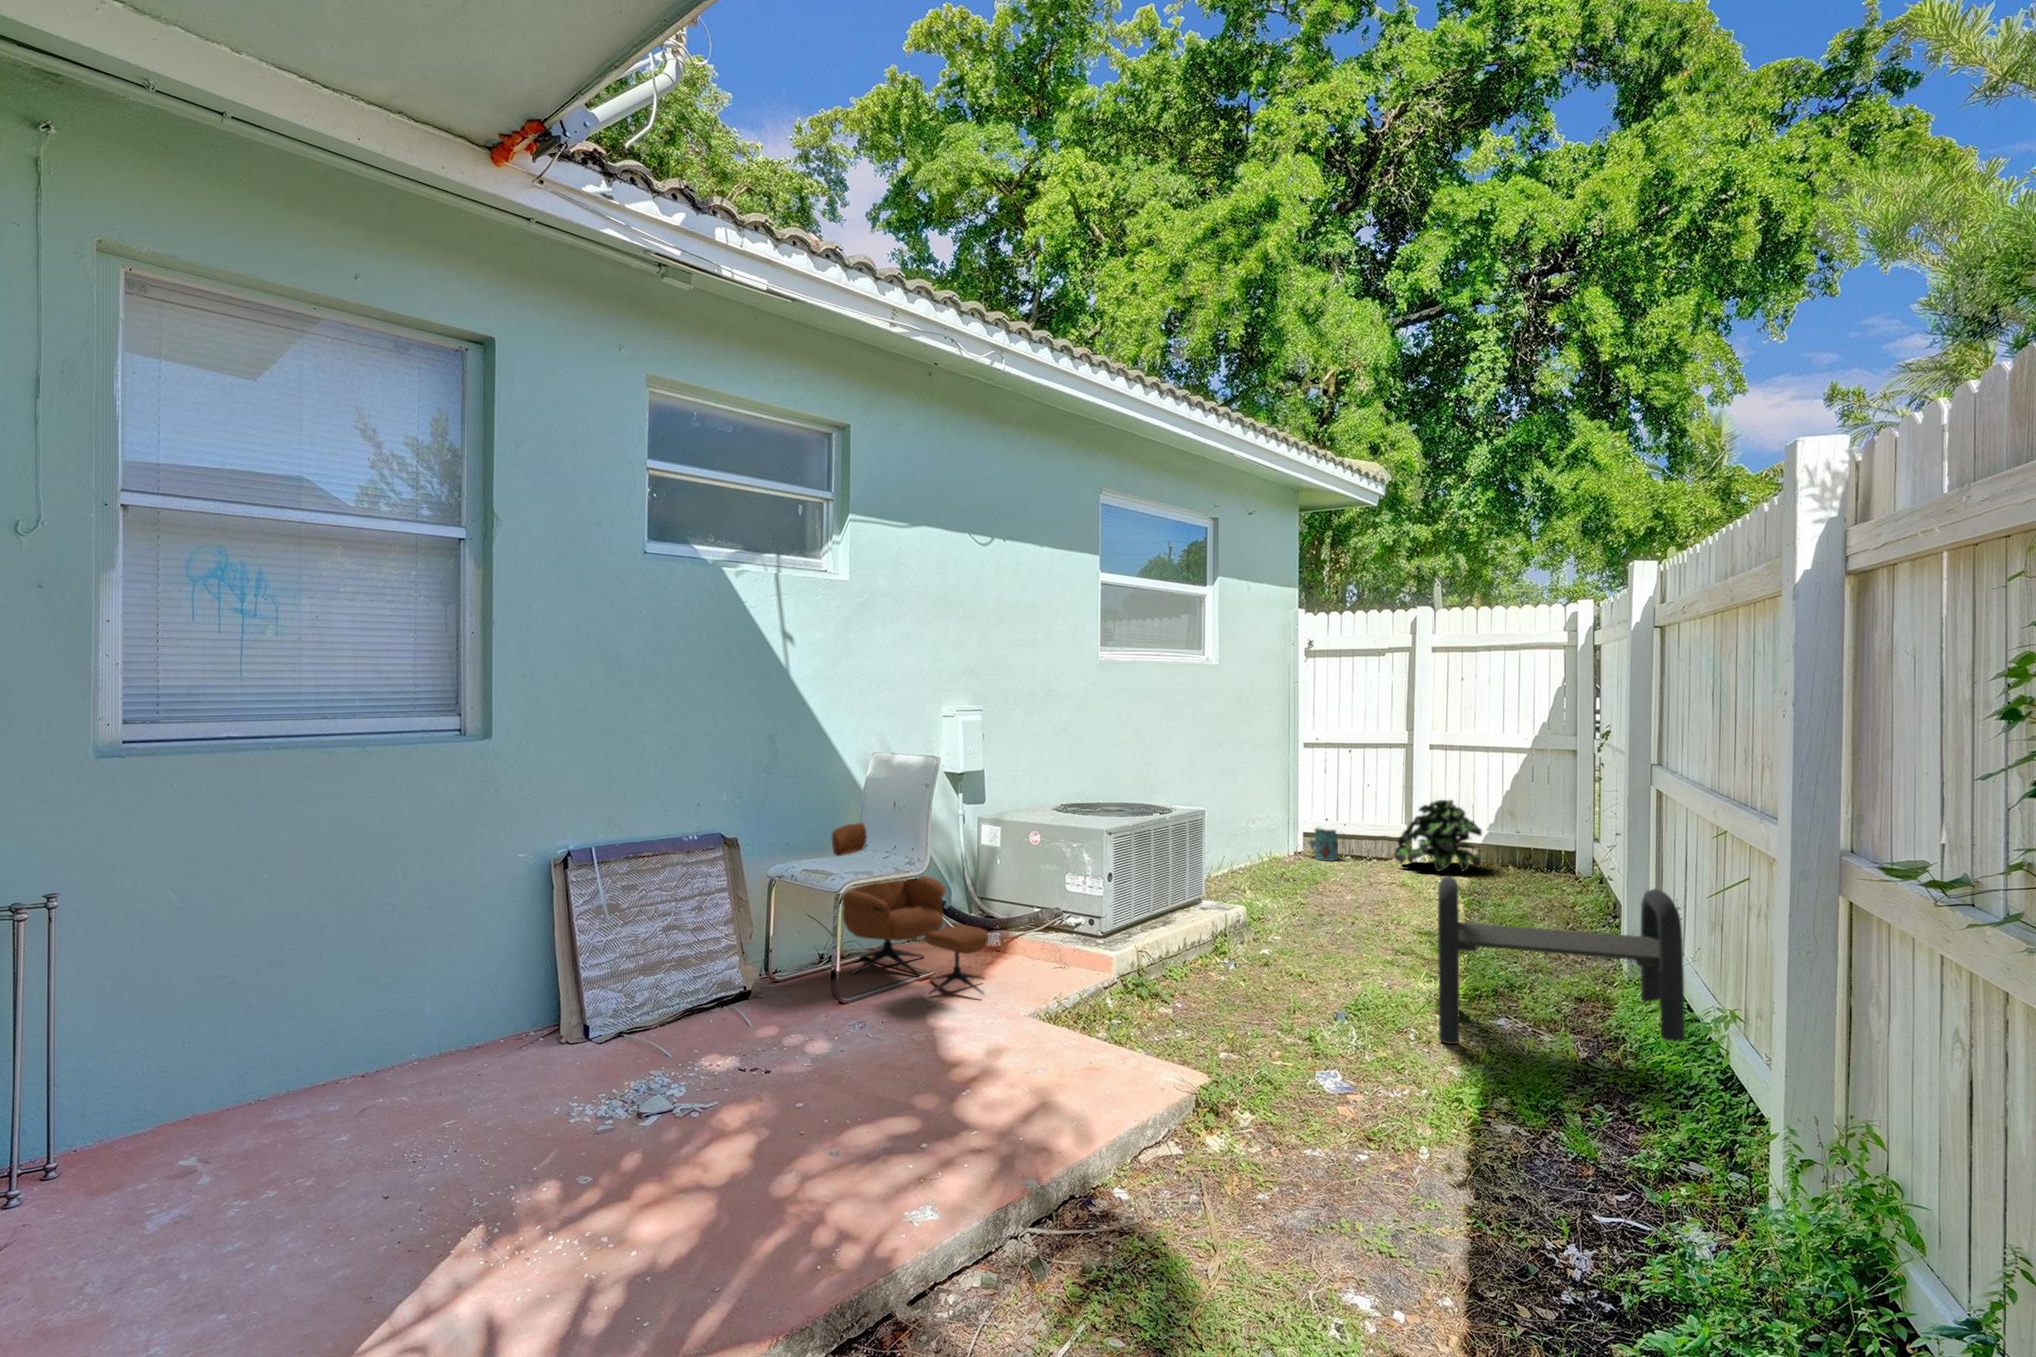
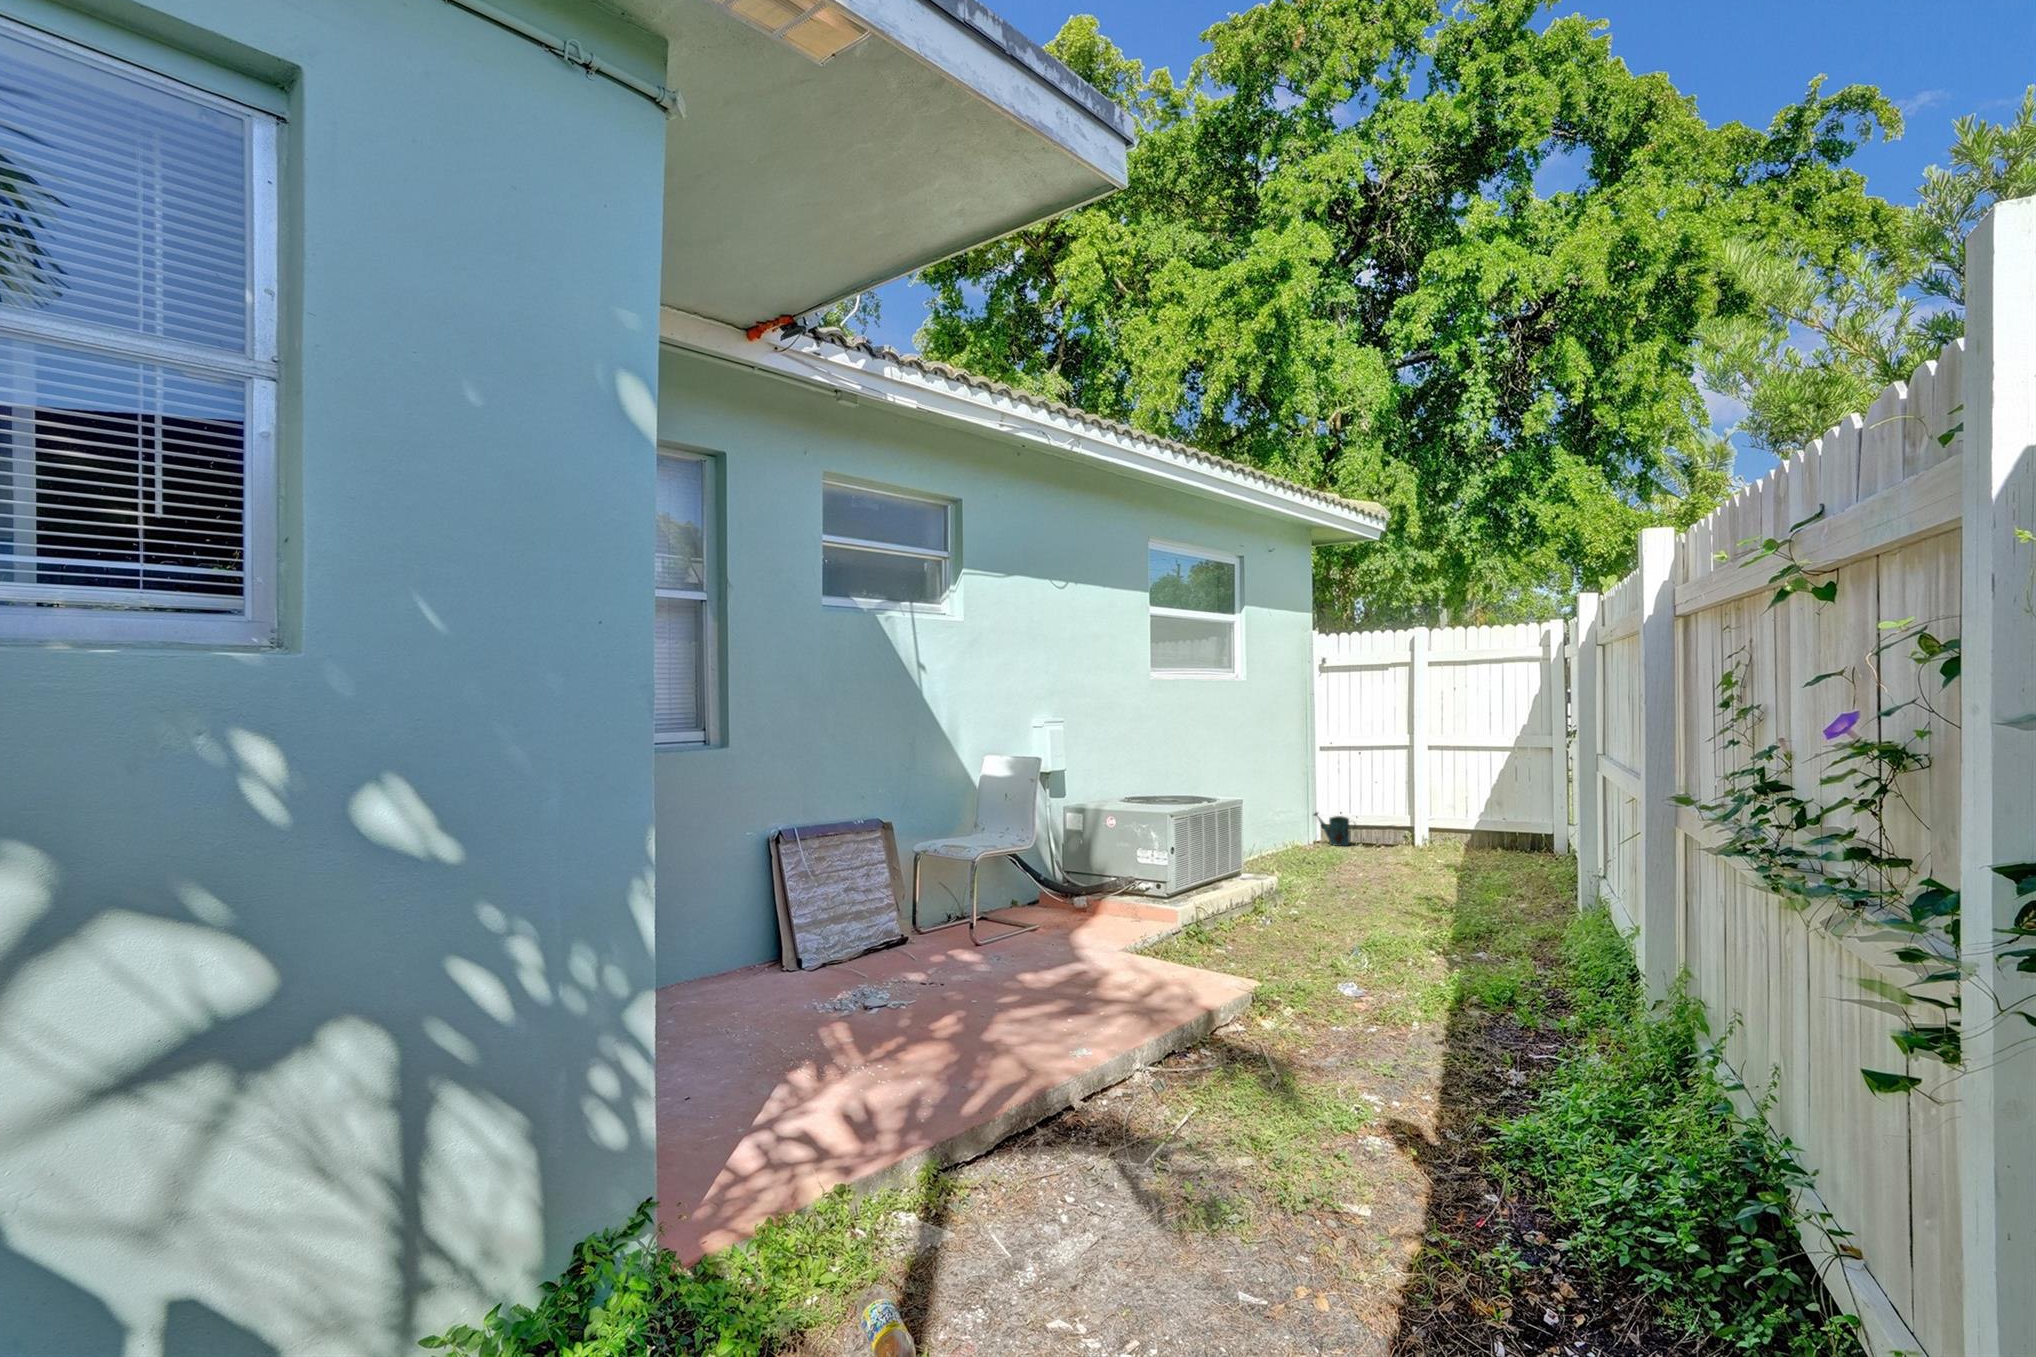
potted plant: present [1394,800,1482,871] -> none [1398,792,1477,853]
lounge chair: present [832,823,989,995] -> none [957,811,1086,940]
bench: present [1438,876,1685,1044] -> none [1431,846,1616,984]

